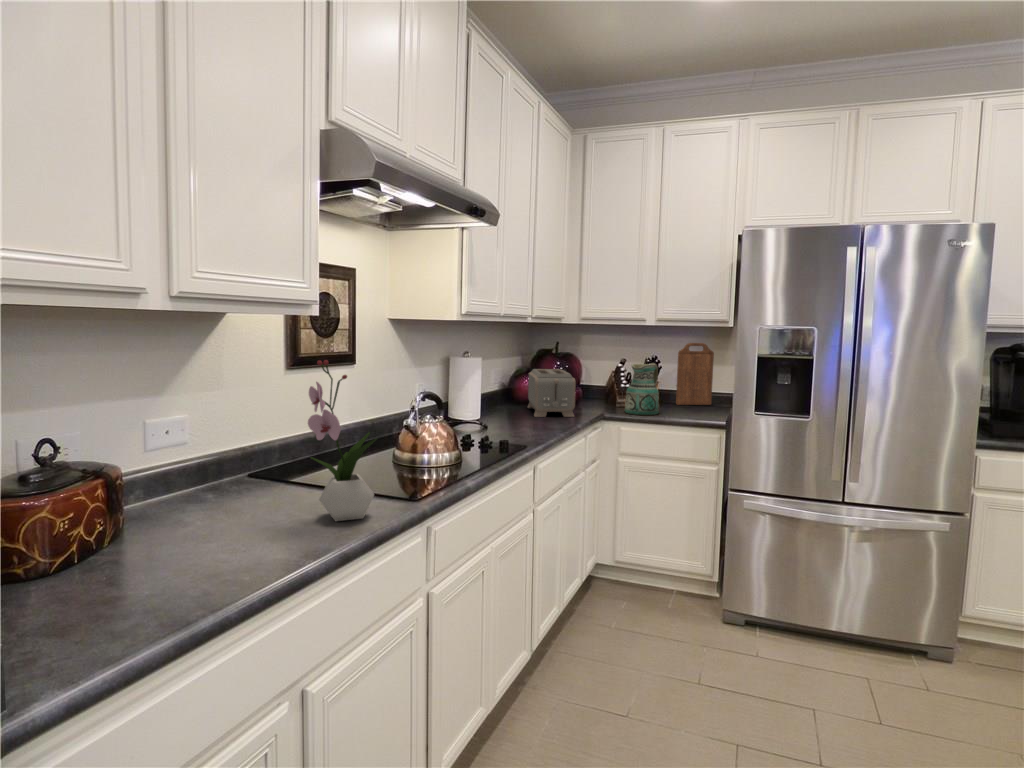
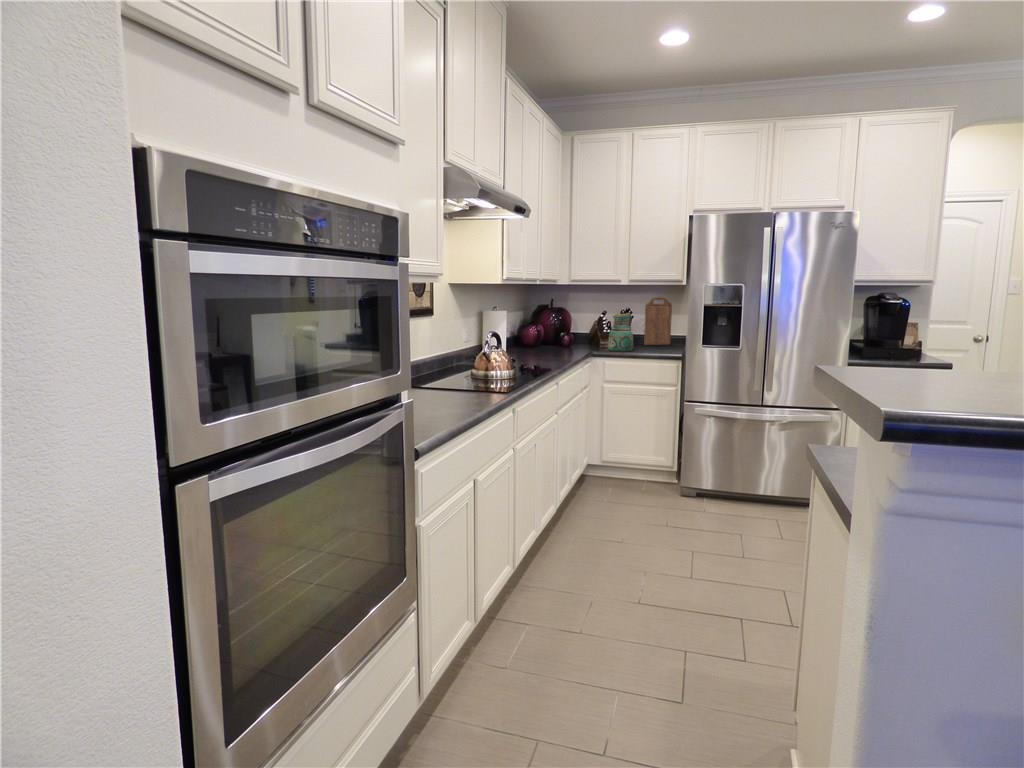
flower arrangement: present [308,360,377,521] -> none [449,309,491,402]
toaster: present [528,369,576,417] -> none [535,319,574,354]

